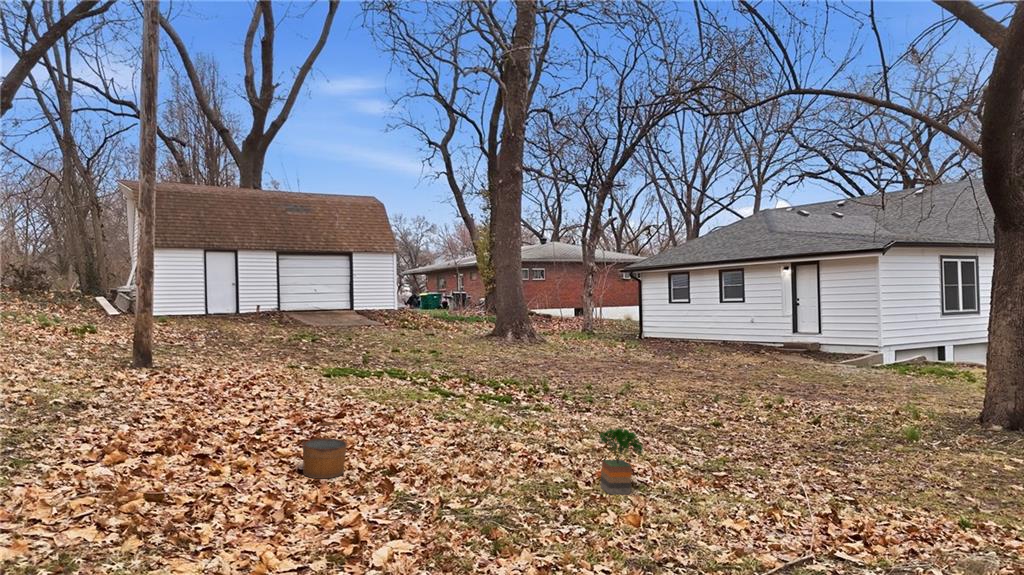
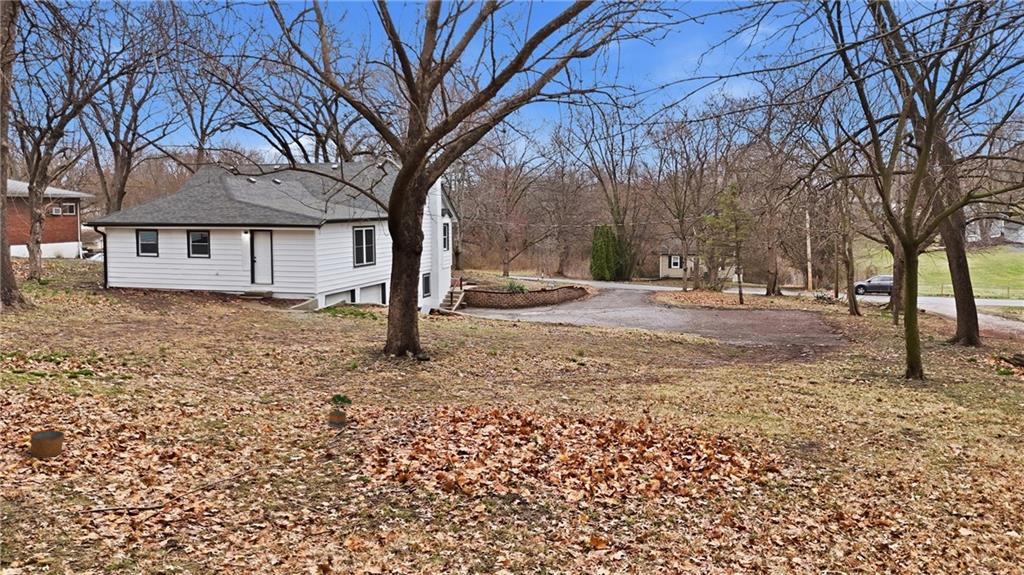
potted tree: present [599,428,643,494] -> present [328,394,352,428]

